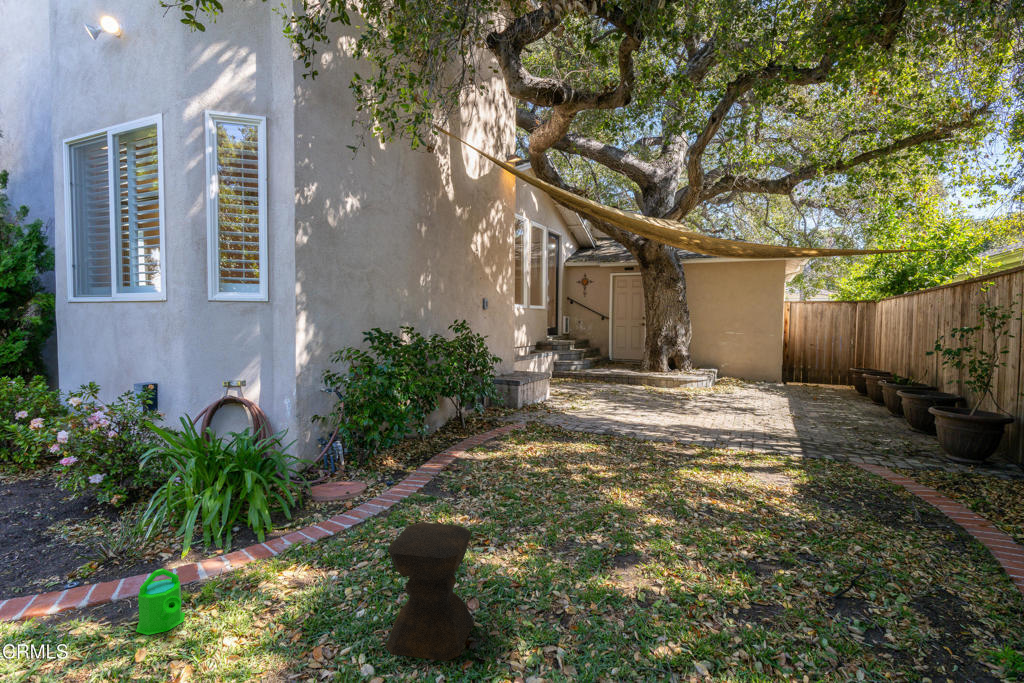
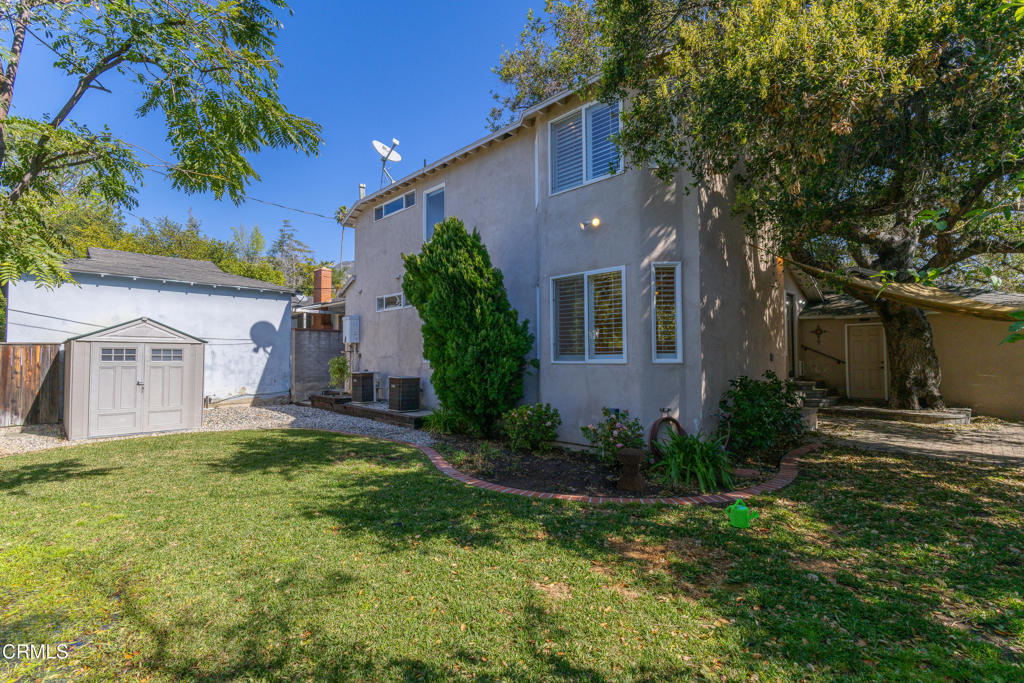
stool: present [386,522,474,661] -> present [616,448,647,491]

